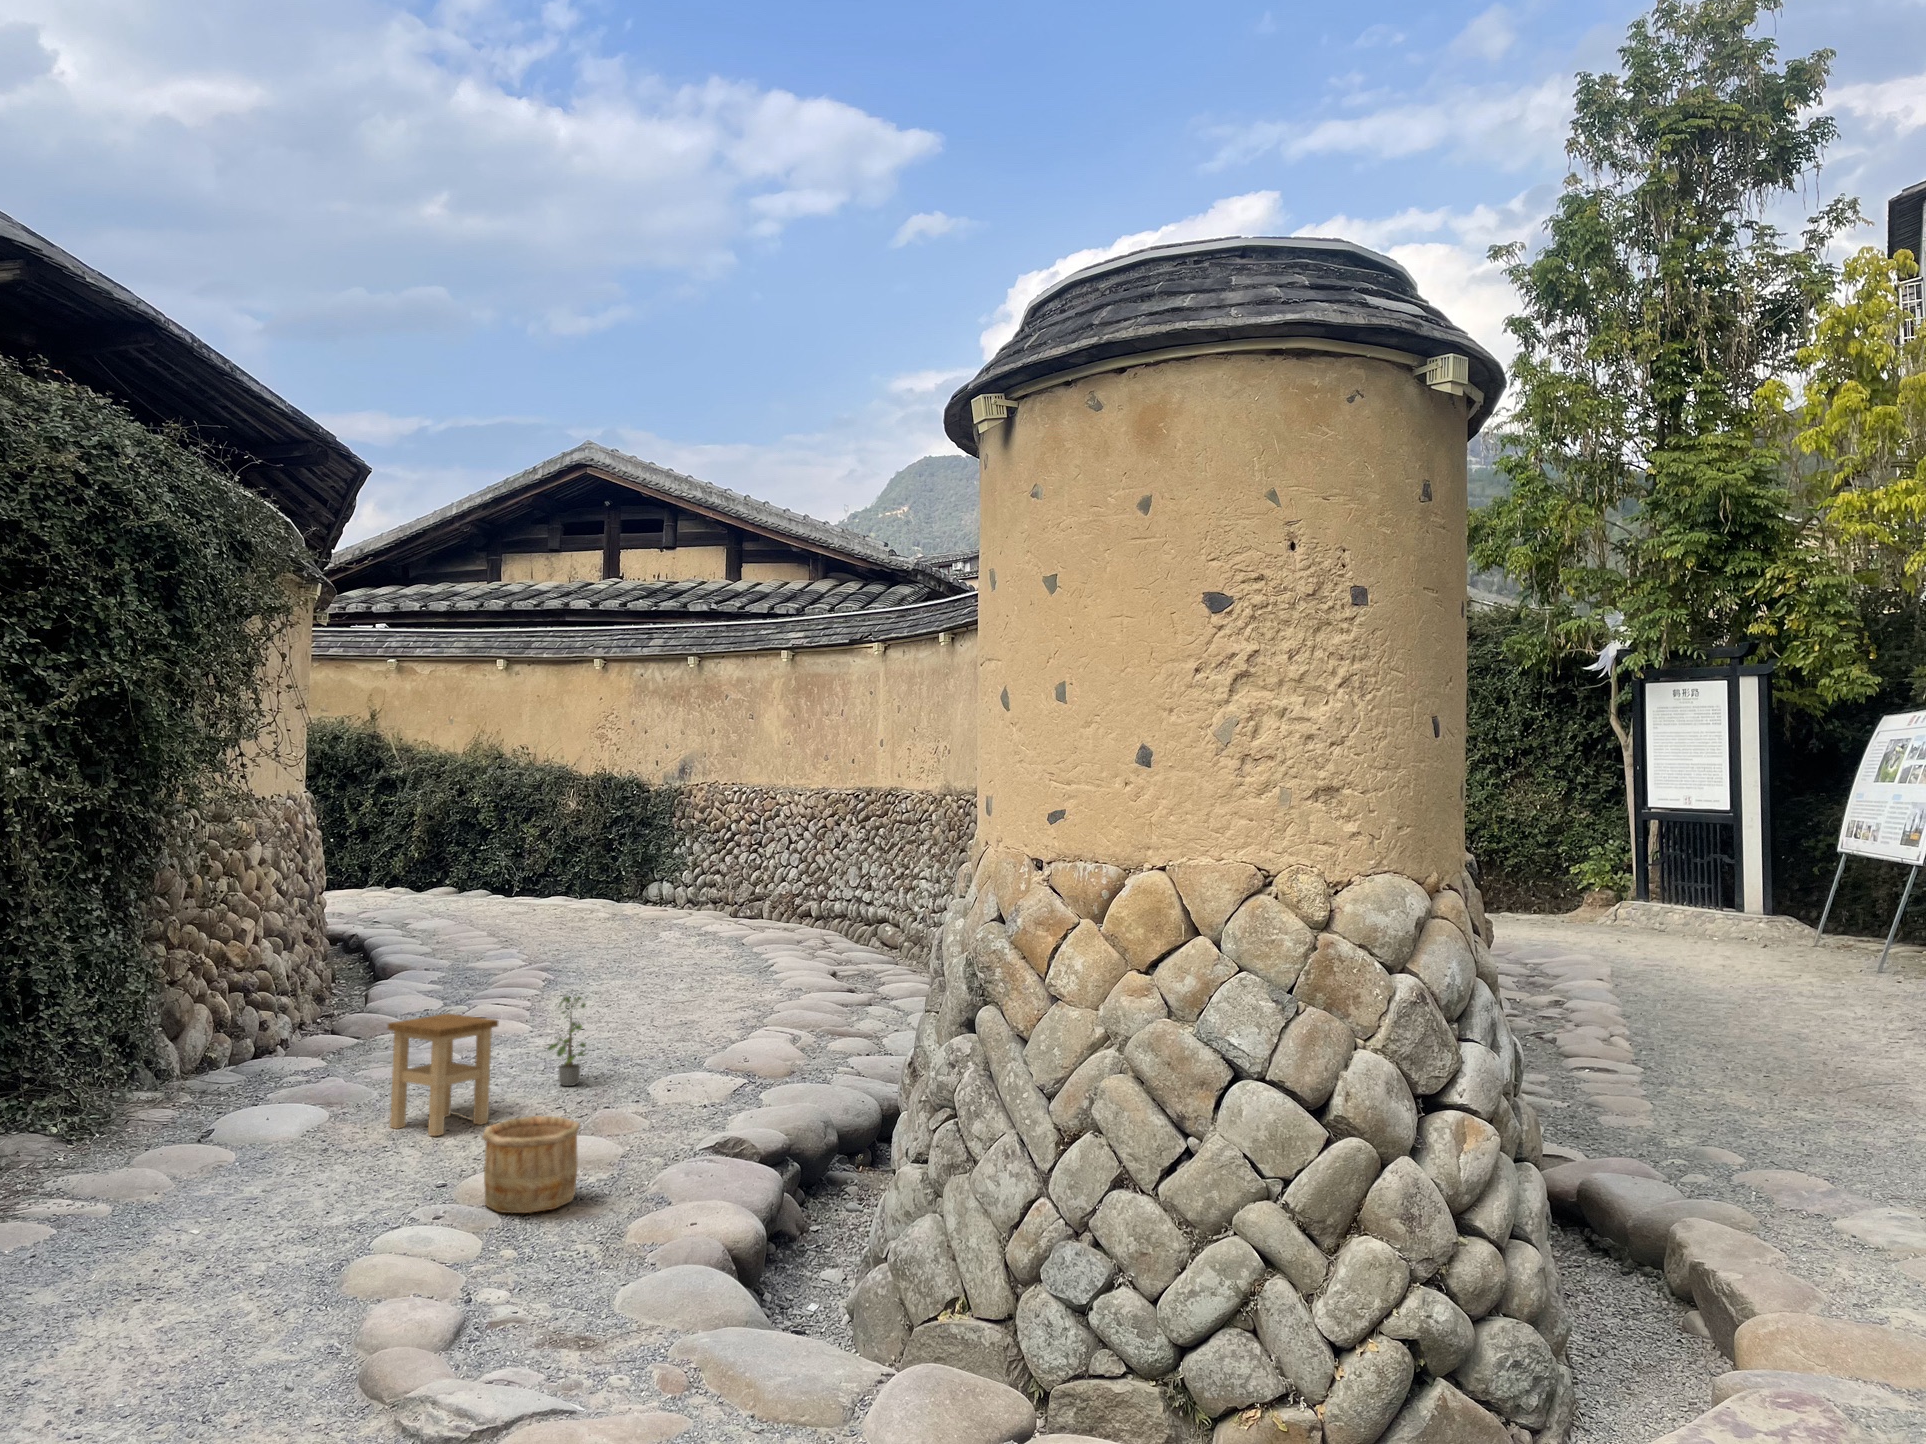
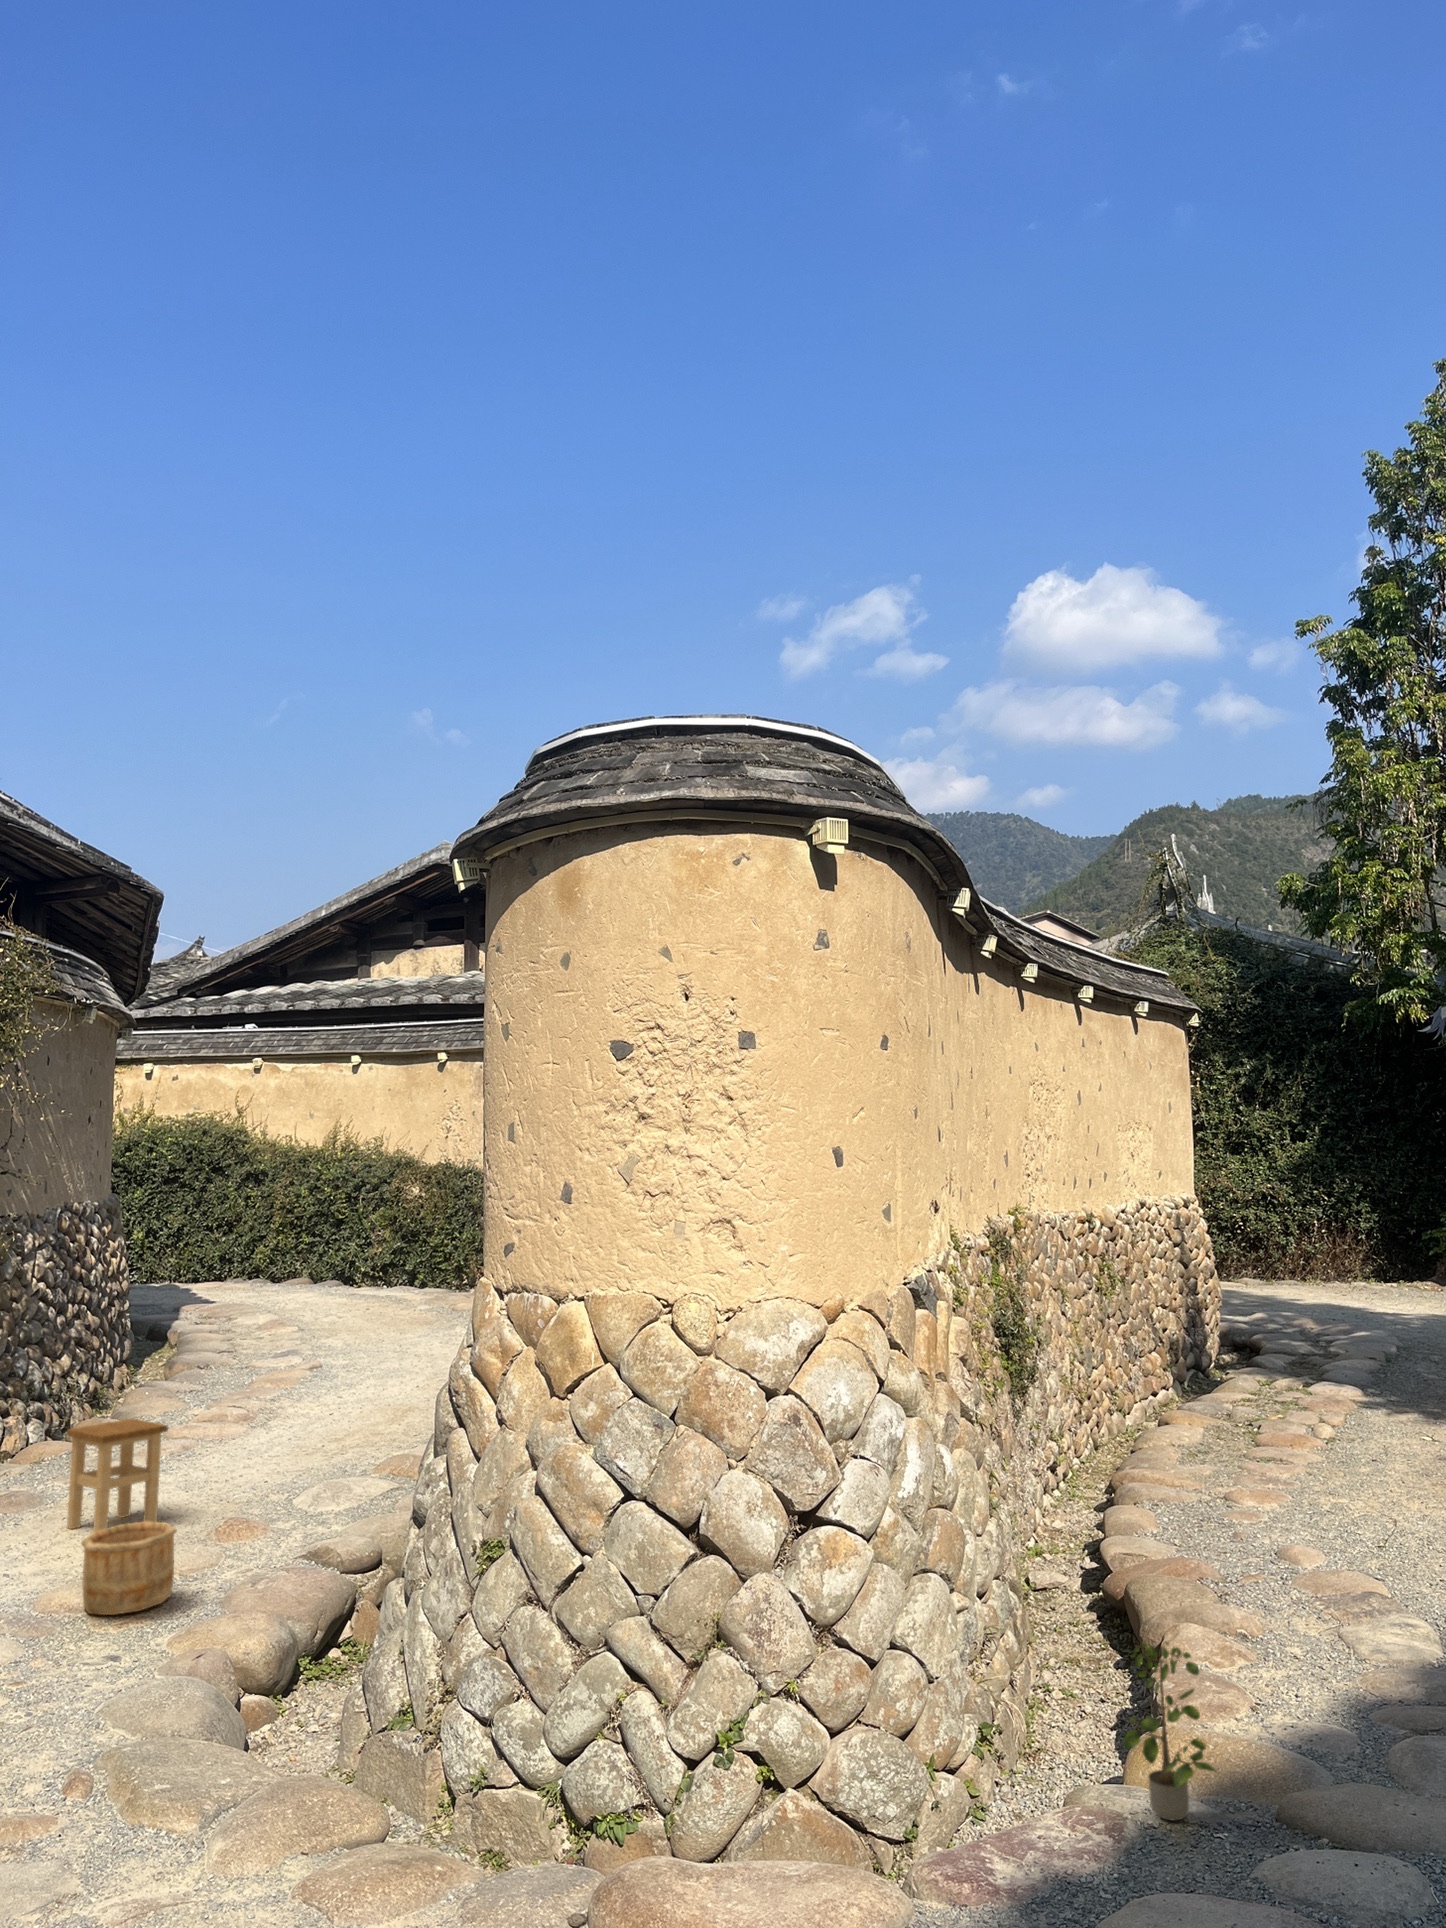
potted plant: present [548,996,586,1086] -> present [1123,1642,1216,1820]

